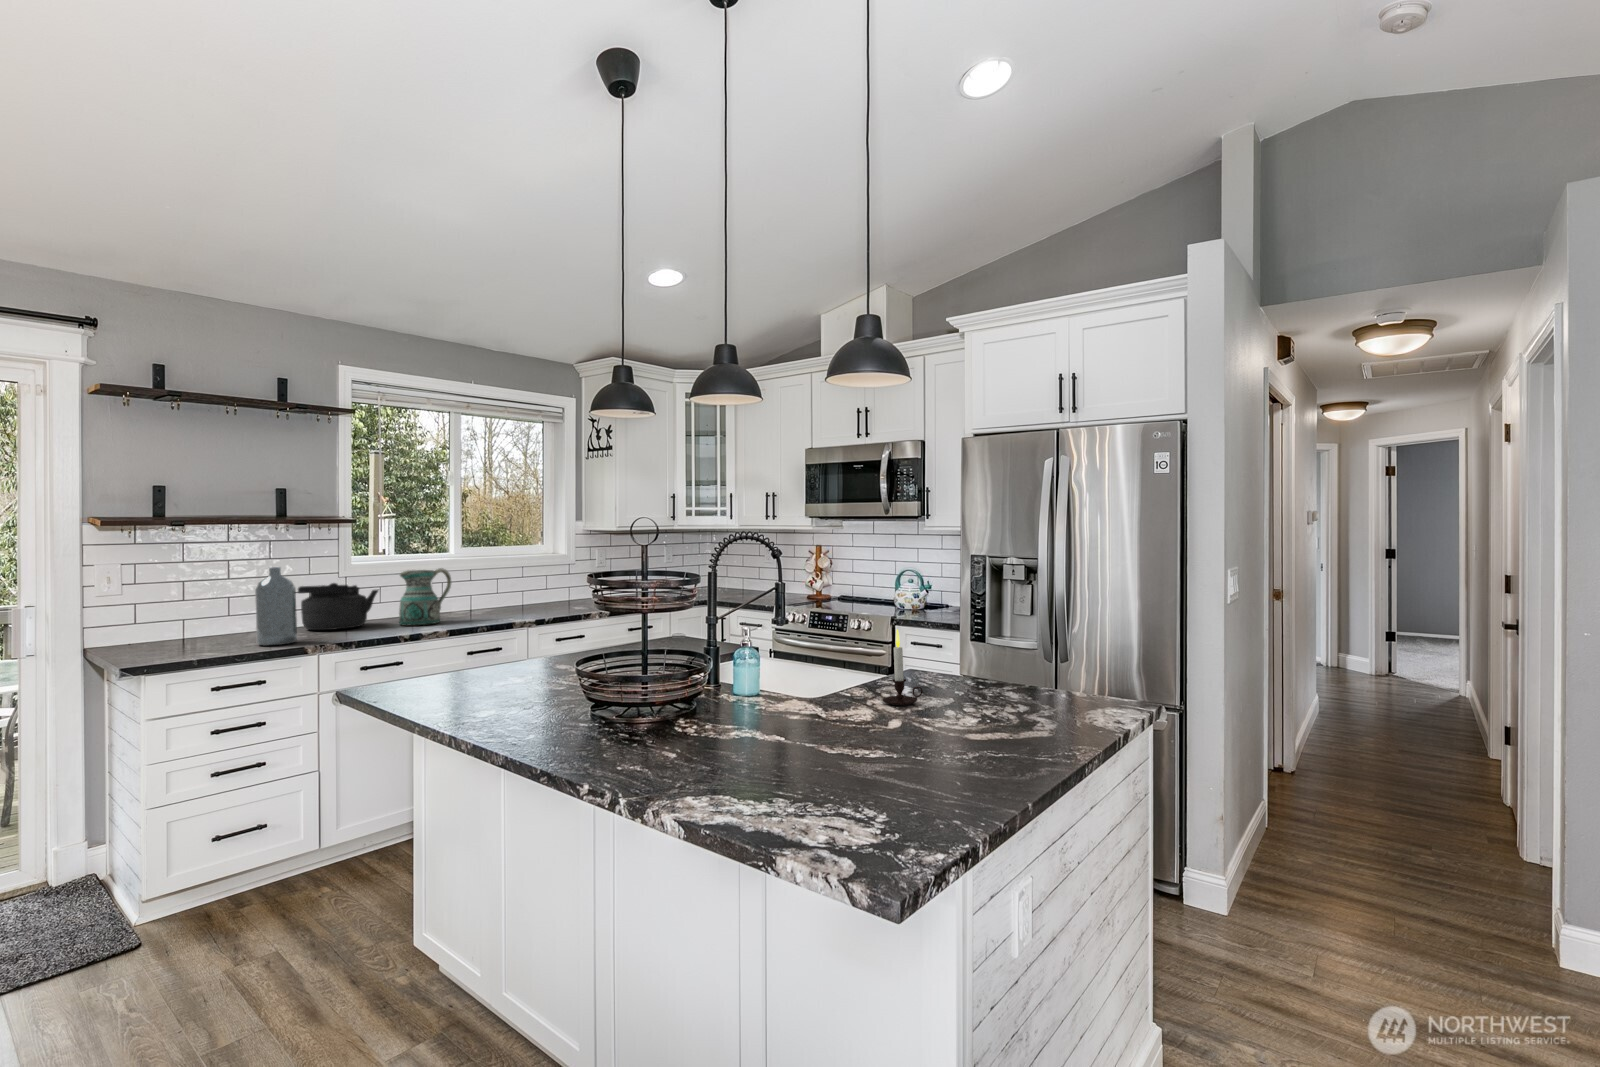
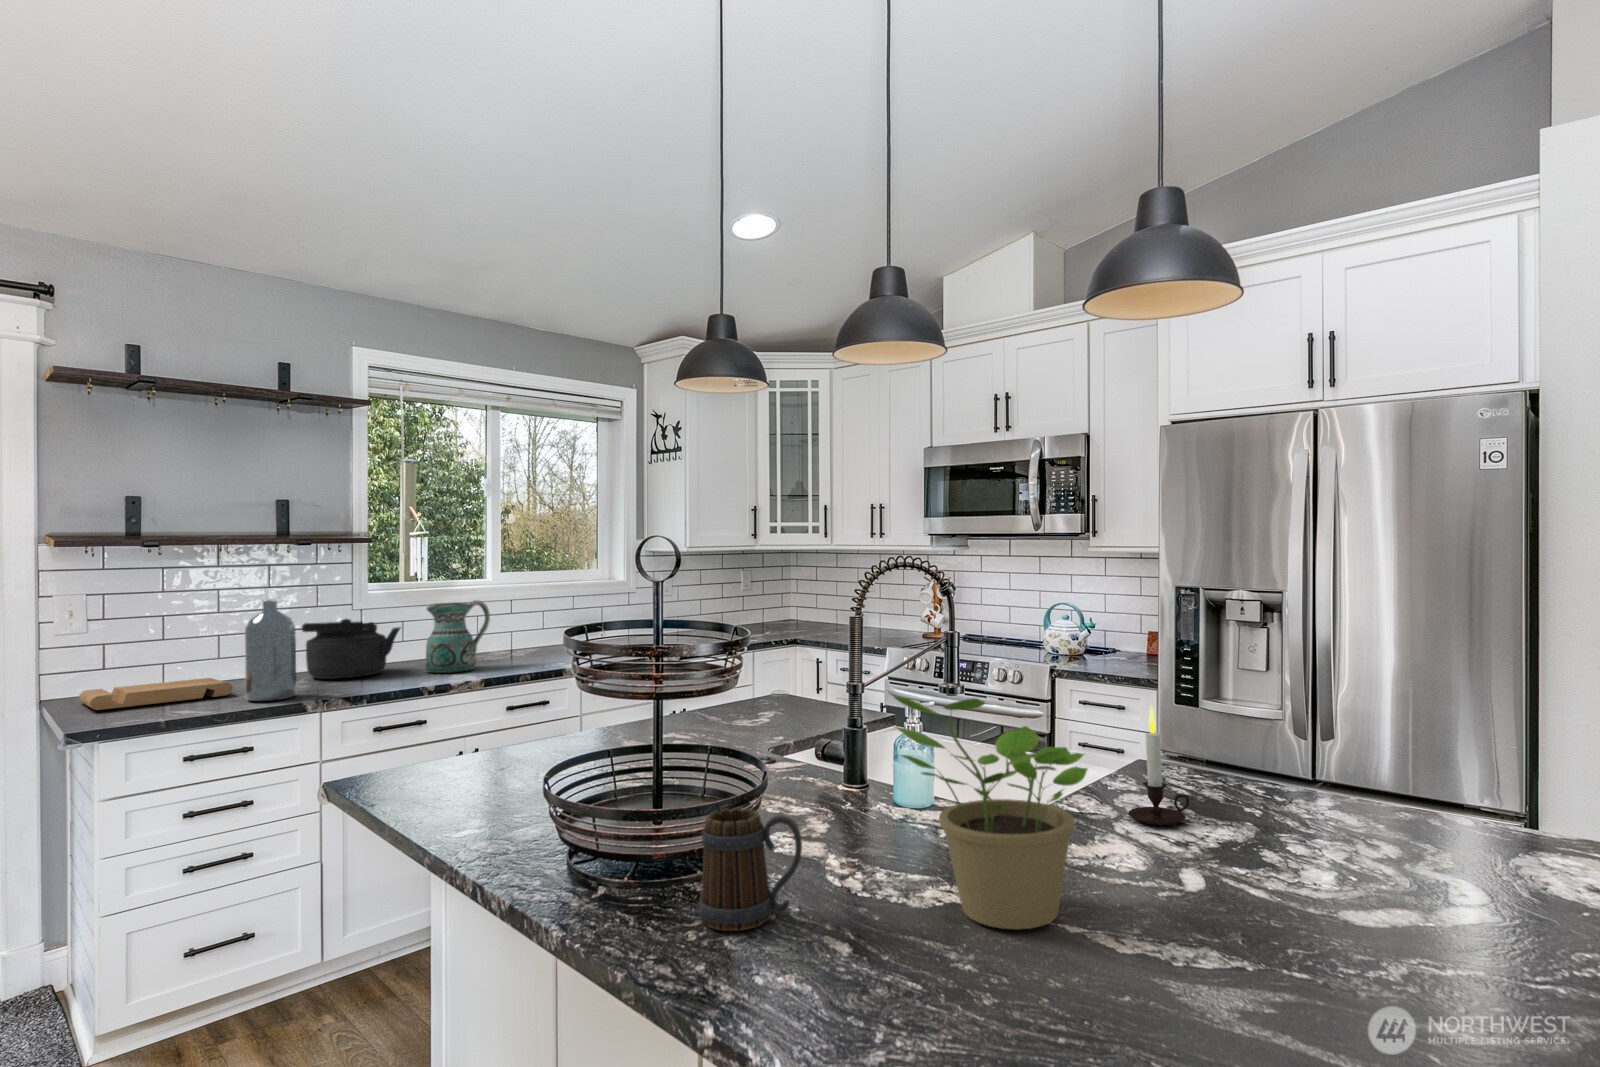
potted plant: none [705,615,823,752] -> present [892,694,1087,930]
cutting board: none [119,629,245,652] -> present [79,678,233,710]
mug: none [588,687,652,757] -> present [699,808,802,931]

